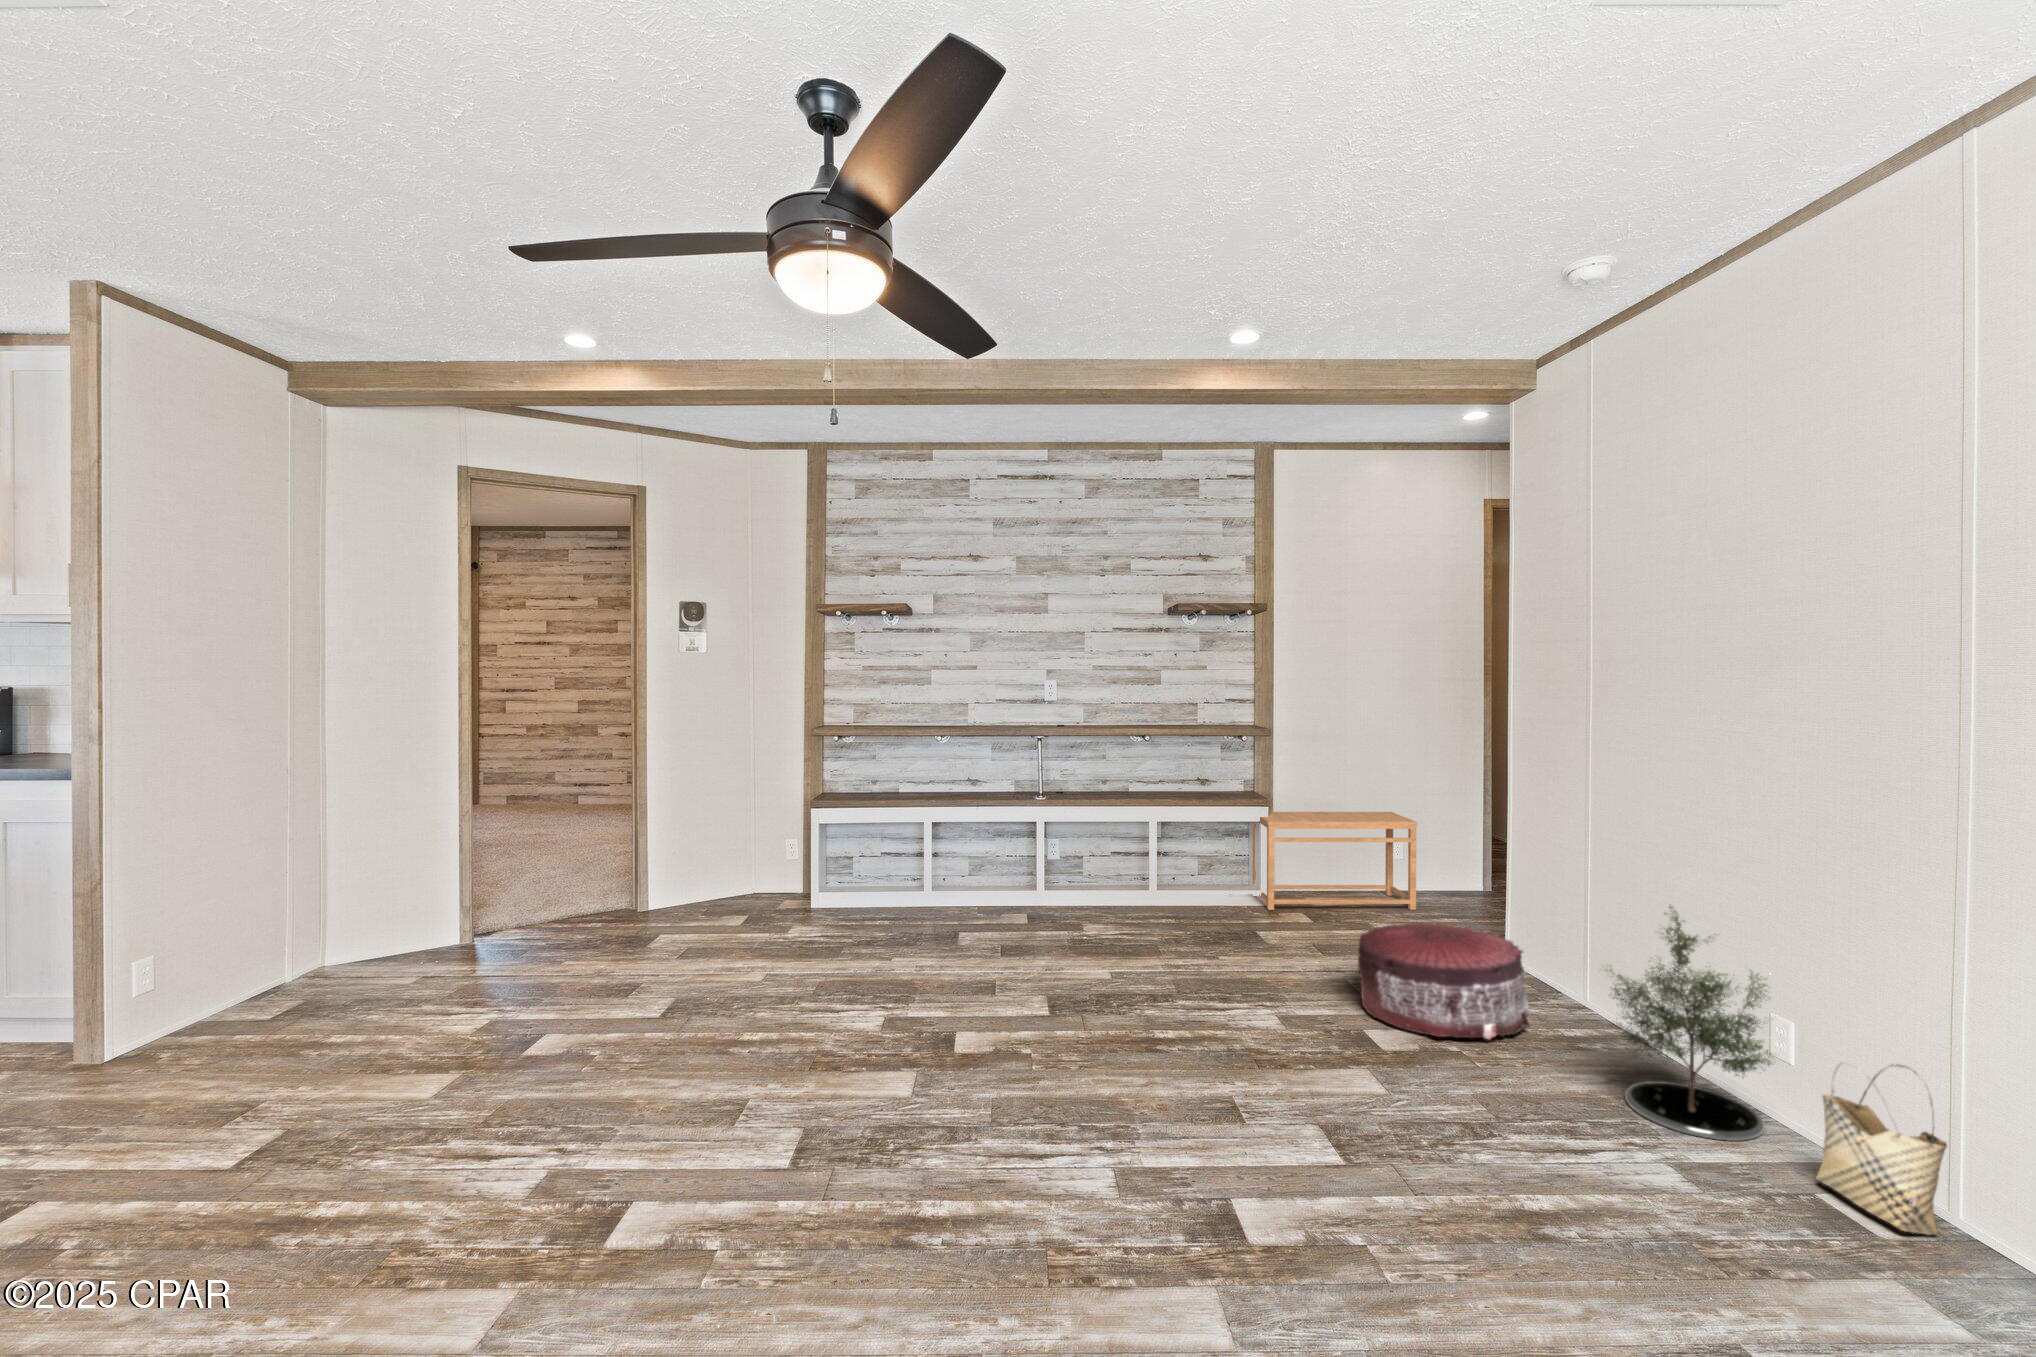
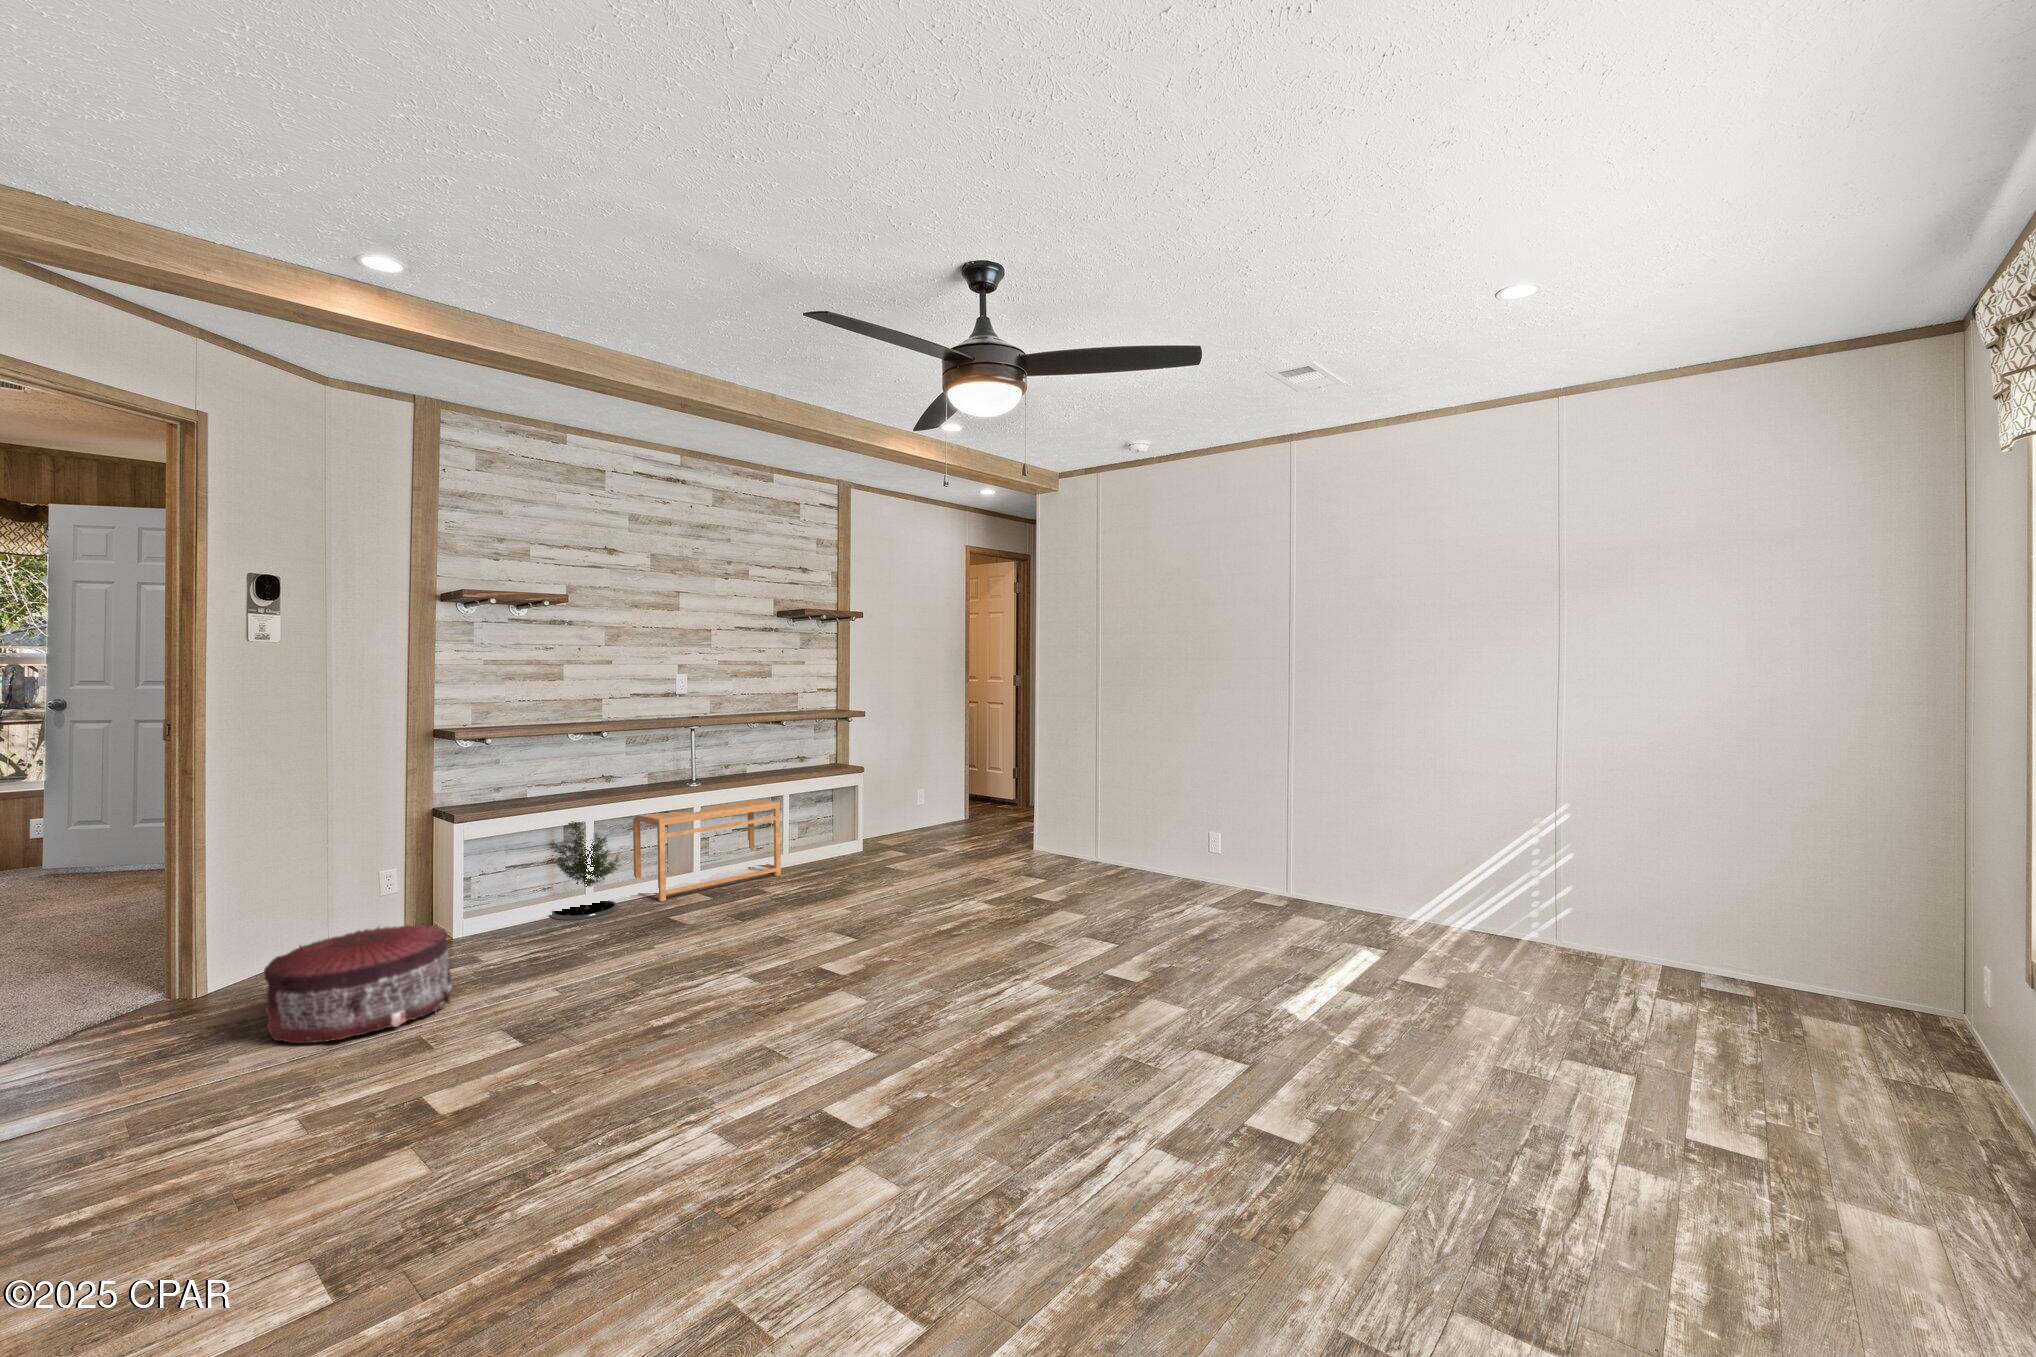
potted tree: present [1607,905,1773,1141] -> present [549,820,619,920]
pouf: present [1358,923,1530,1039] -> present [264,924,452,1043]
woven basket: present [1816,1064,1947,1235] -> none [1101,887,1157,975]

